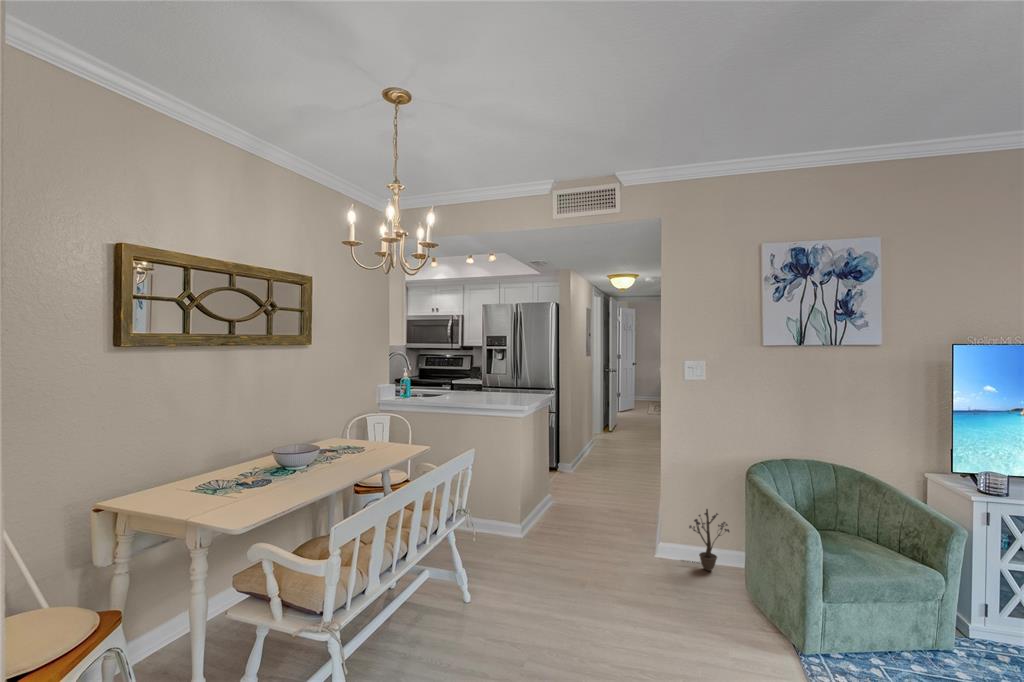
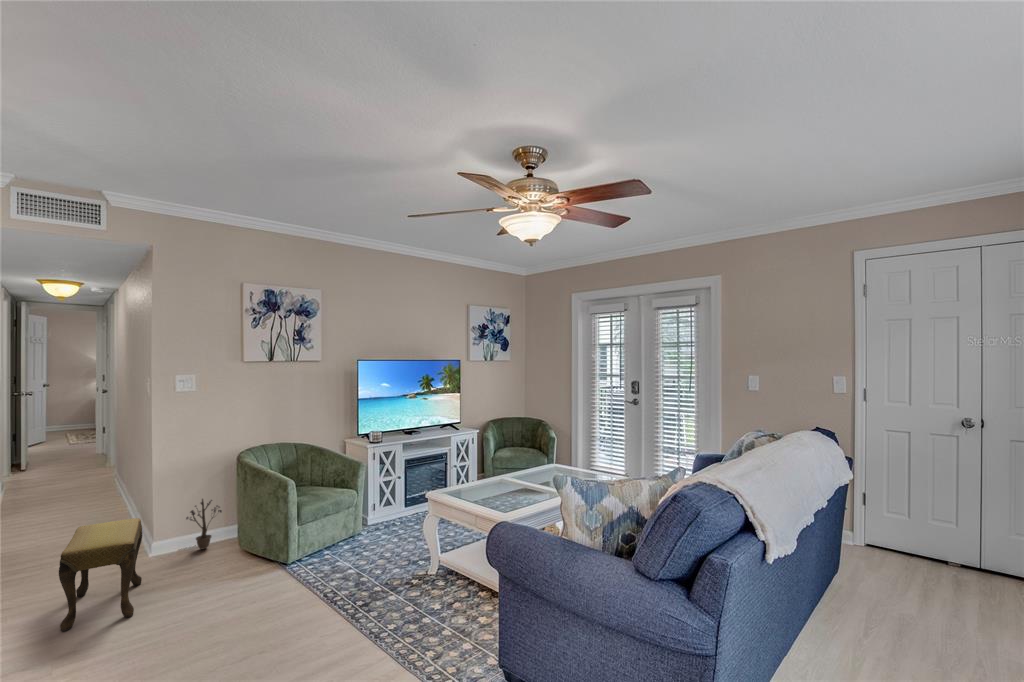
footstool: none [546,507,633,633] -> present [59,518,142,631]

